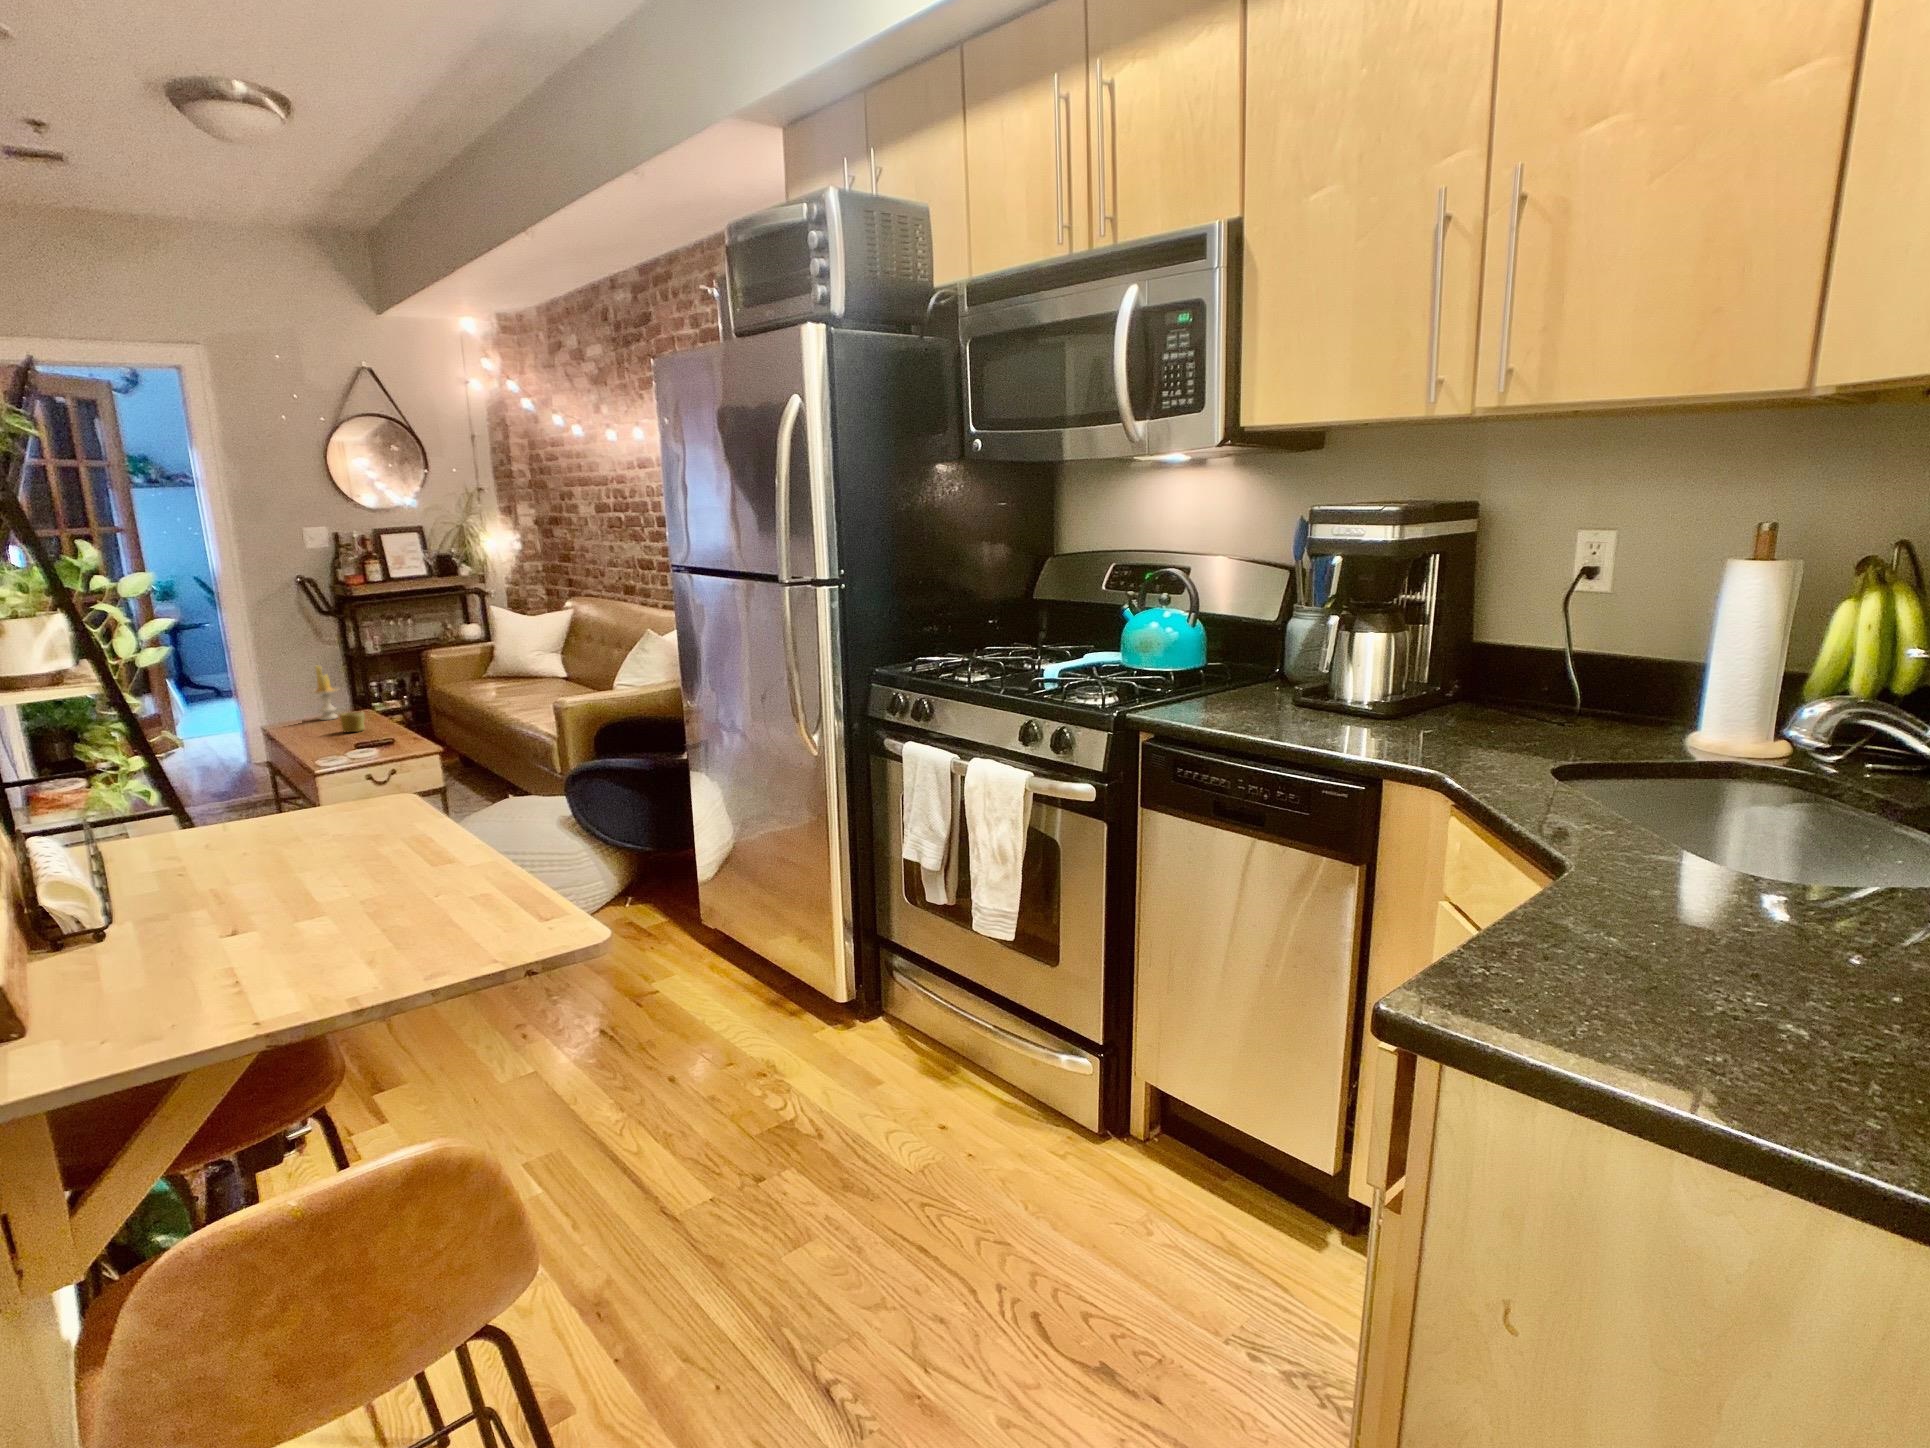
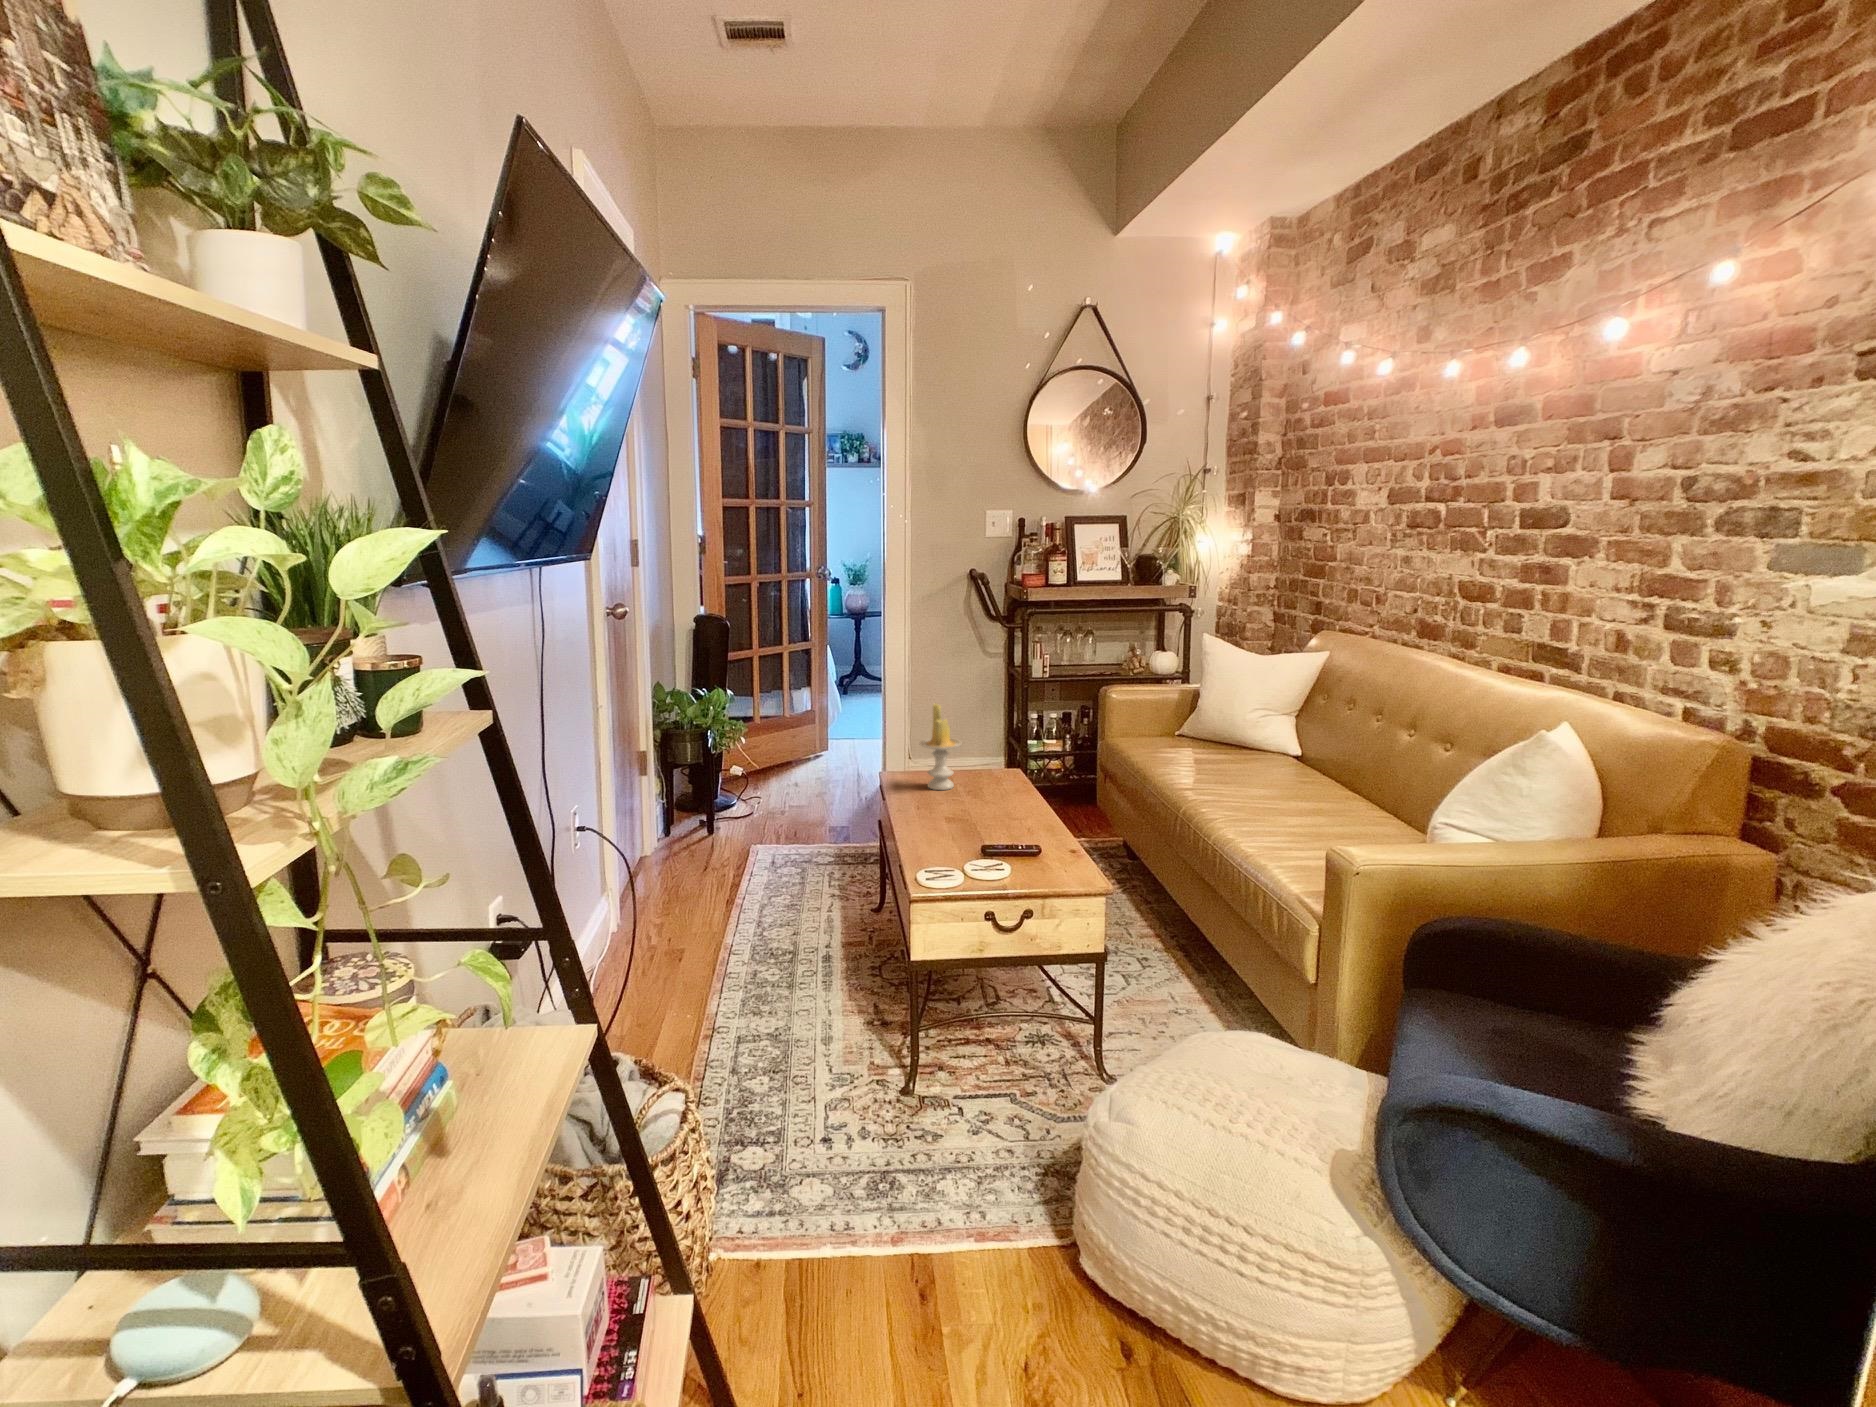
mug: present [340,712,365,732] -> none [938,798,979,838]

